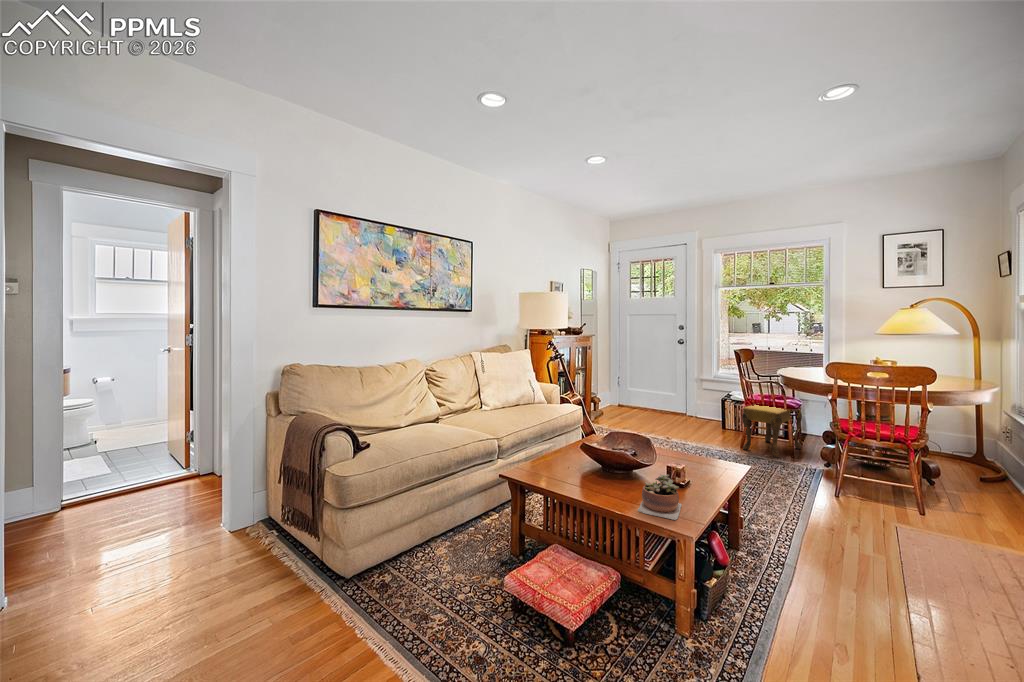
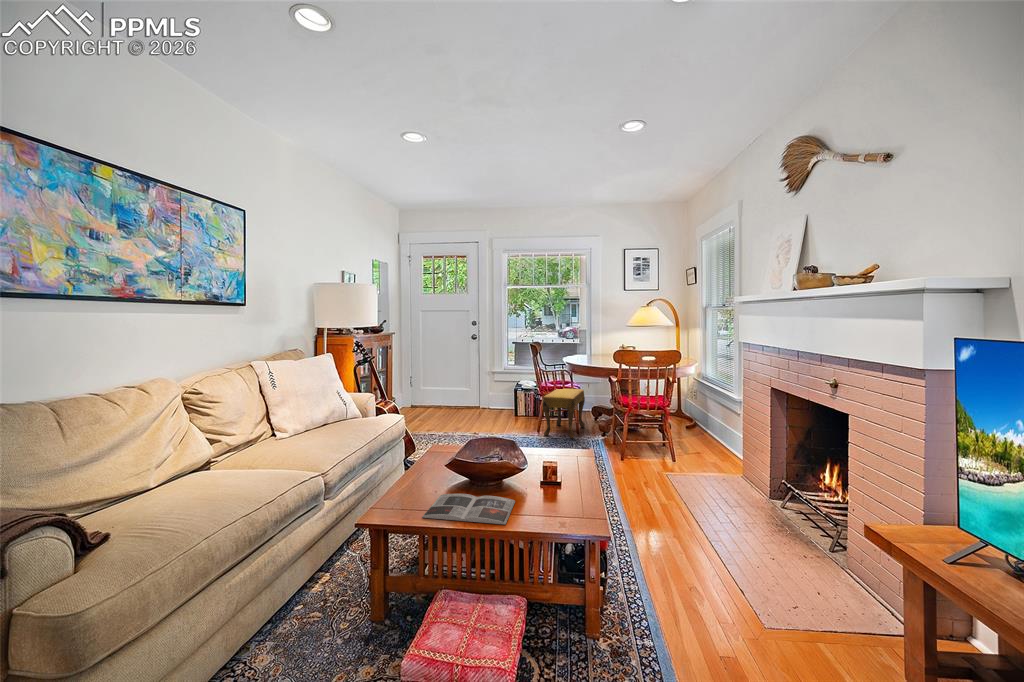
magazine: none [545,470,629,503] -> present [422,494,515,525]
succulent plant: present [638,474,682,520] -> none [538,477,581,525]

